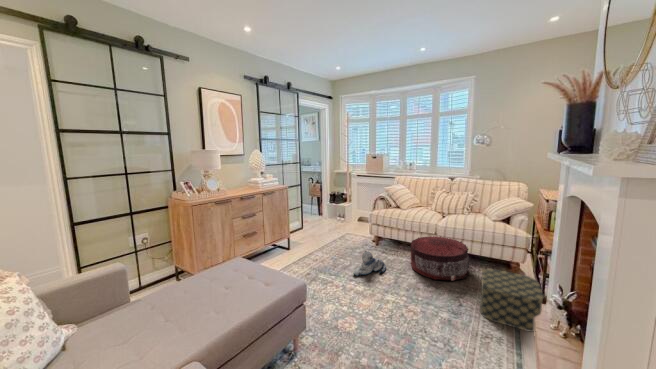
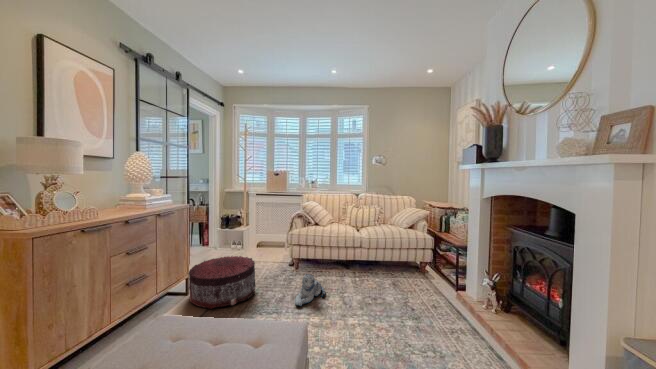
pouf: present [411,236,470,281] -> present [189,256,255,309]
storage box: present [480,269,544,332] -> none [420,268,477,316]

